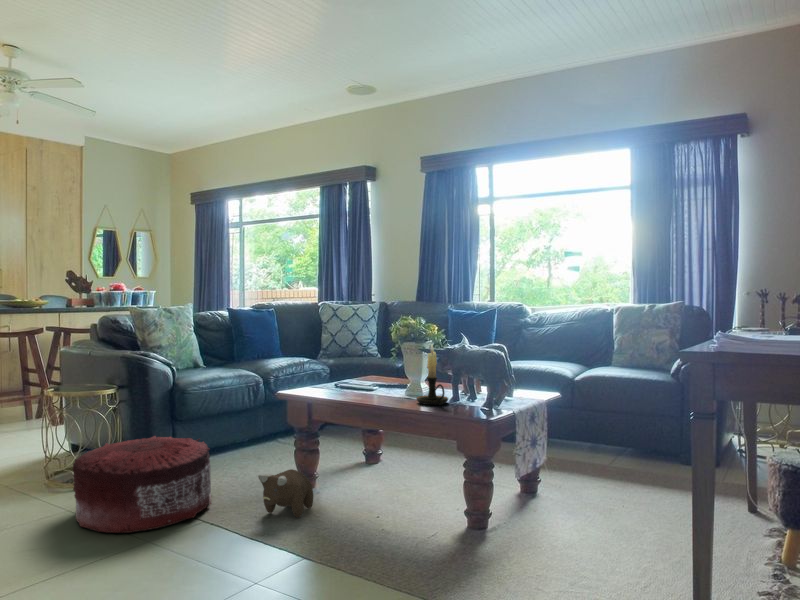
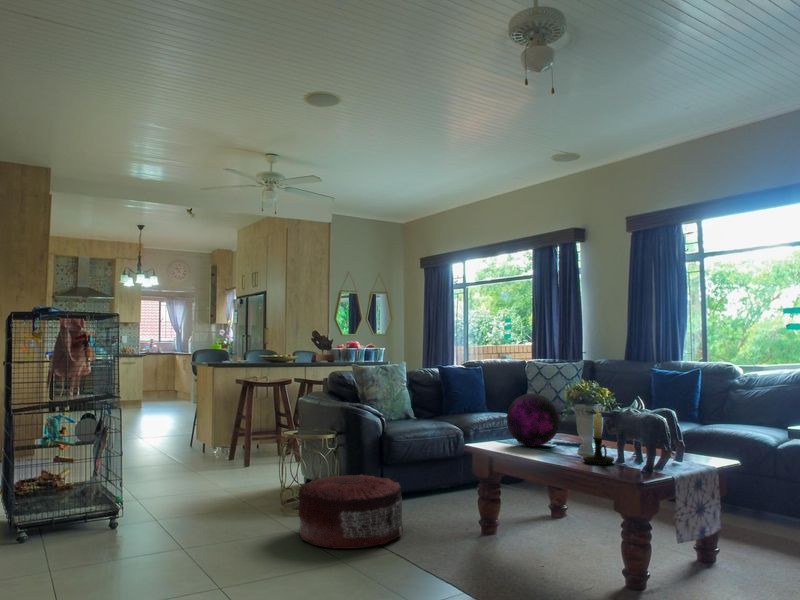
decorative orb: none [326,334,381,390] -> present [507,394,560,446]
plush toy: present [258,469,313,518] -> none [435,513,486,556]

